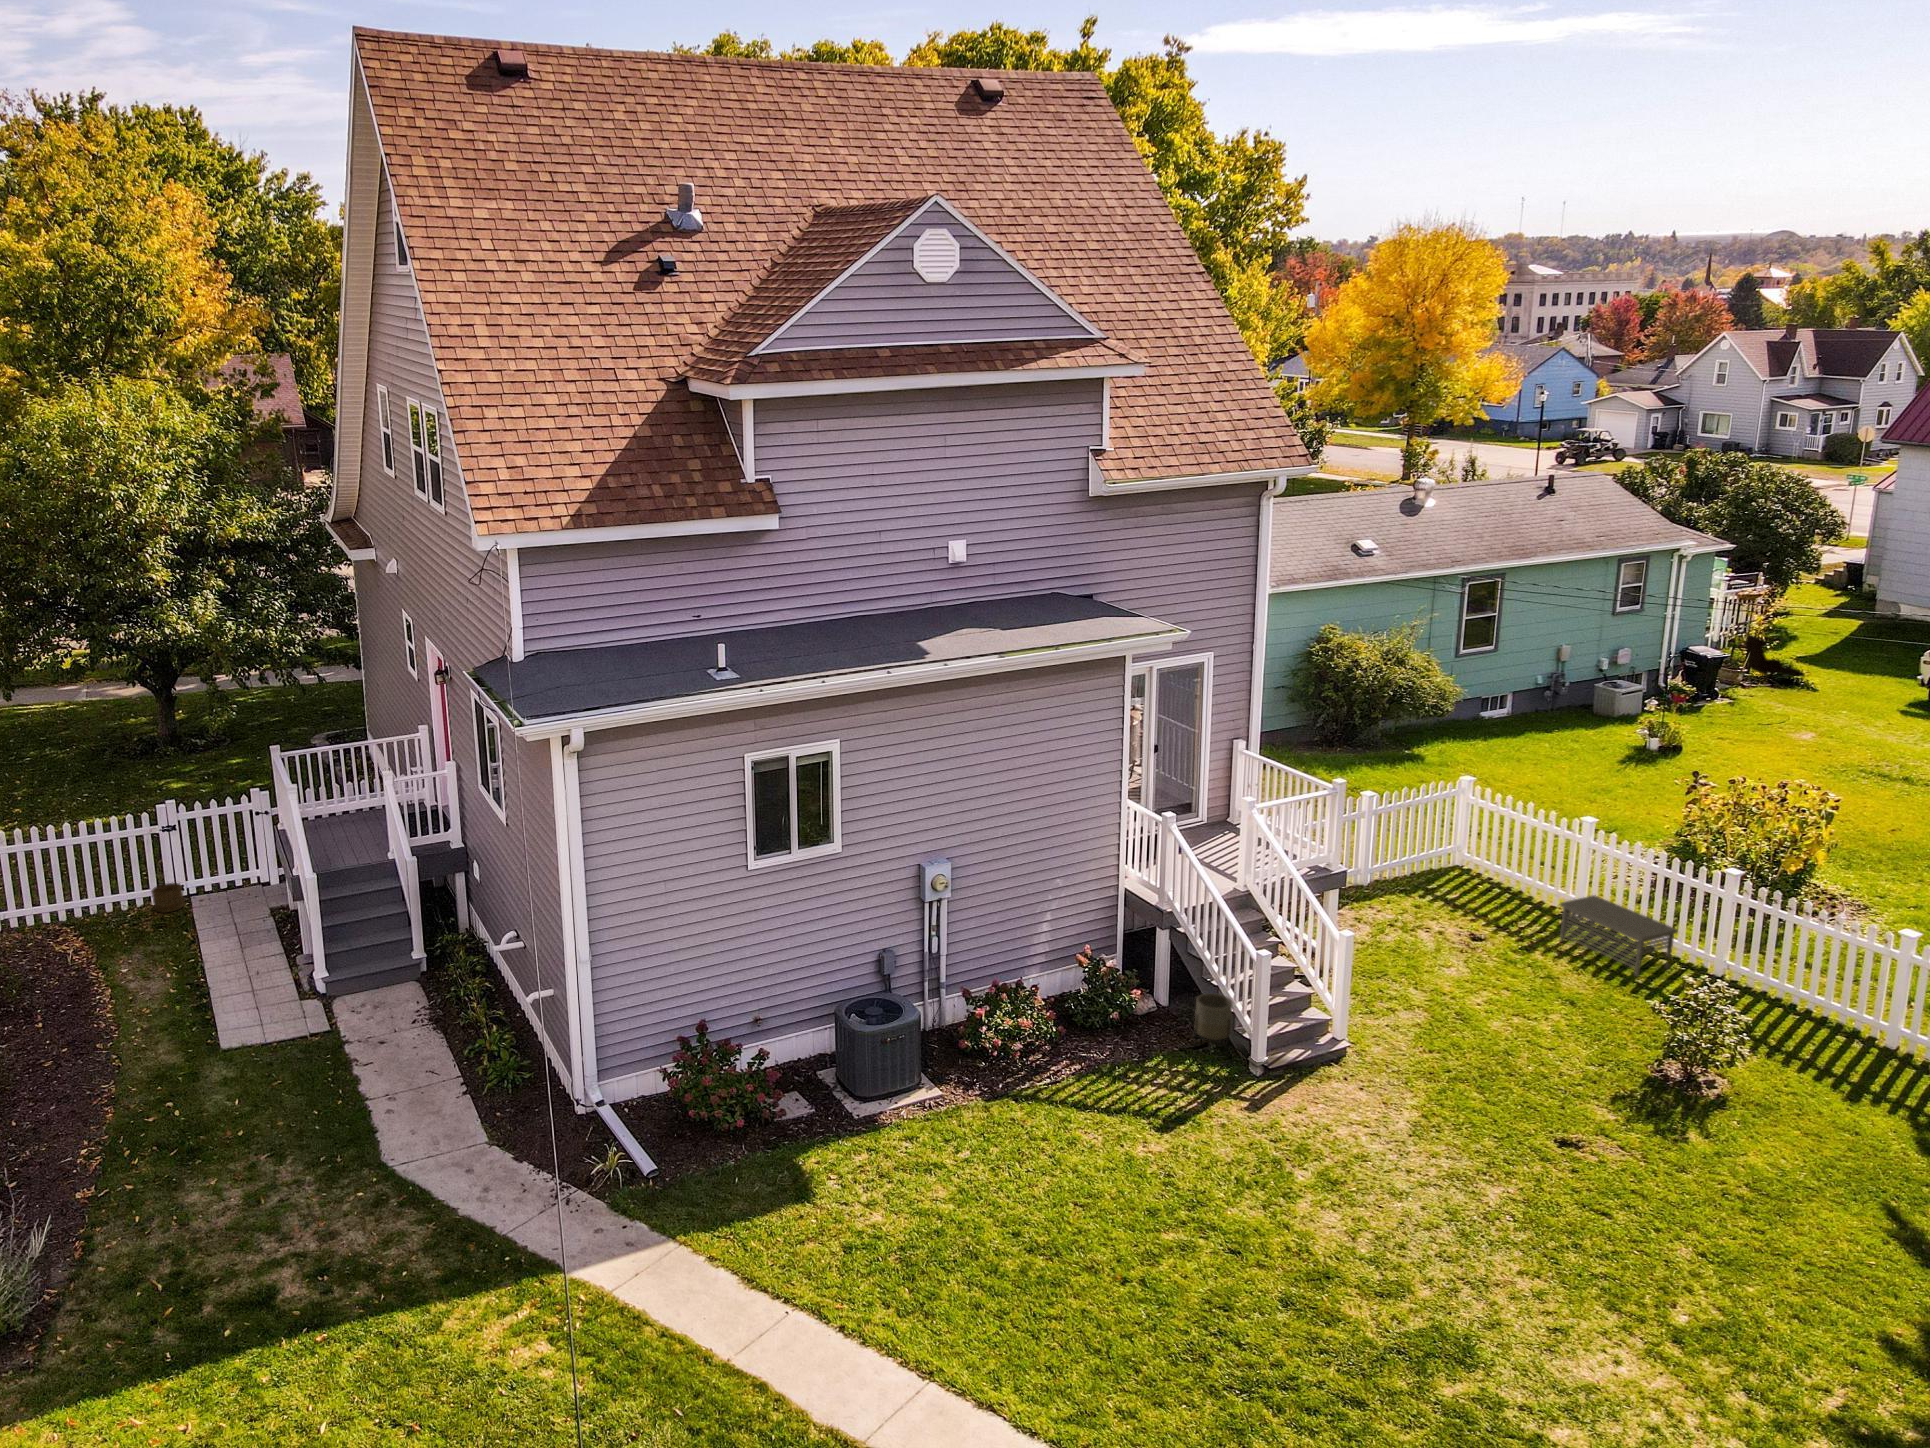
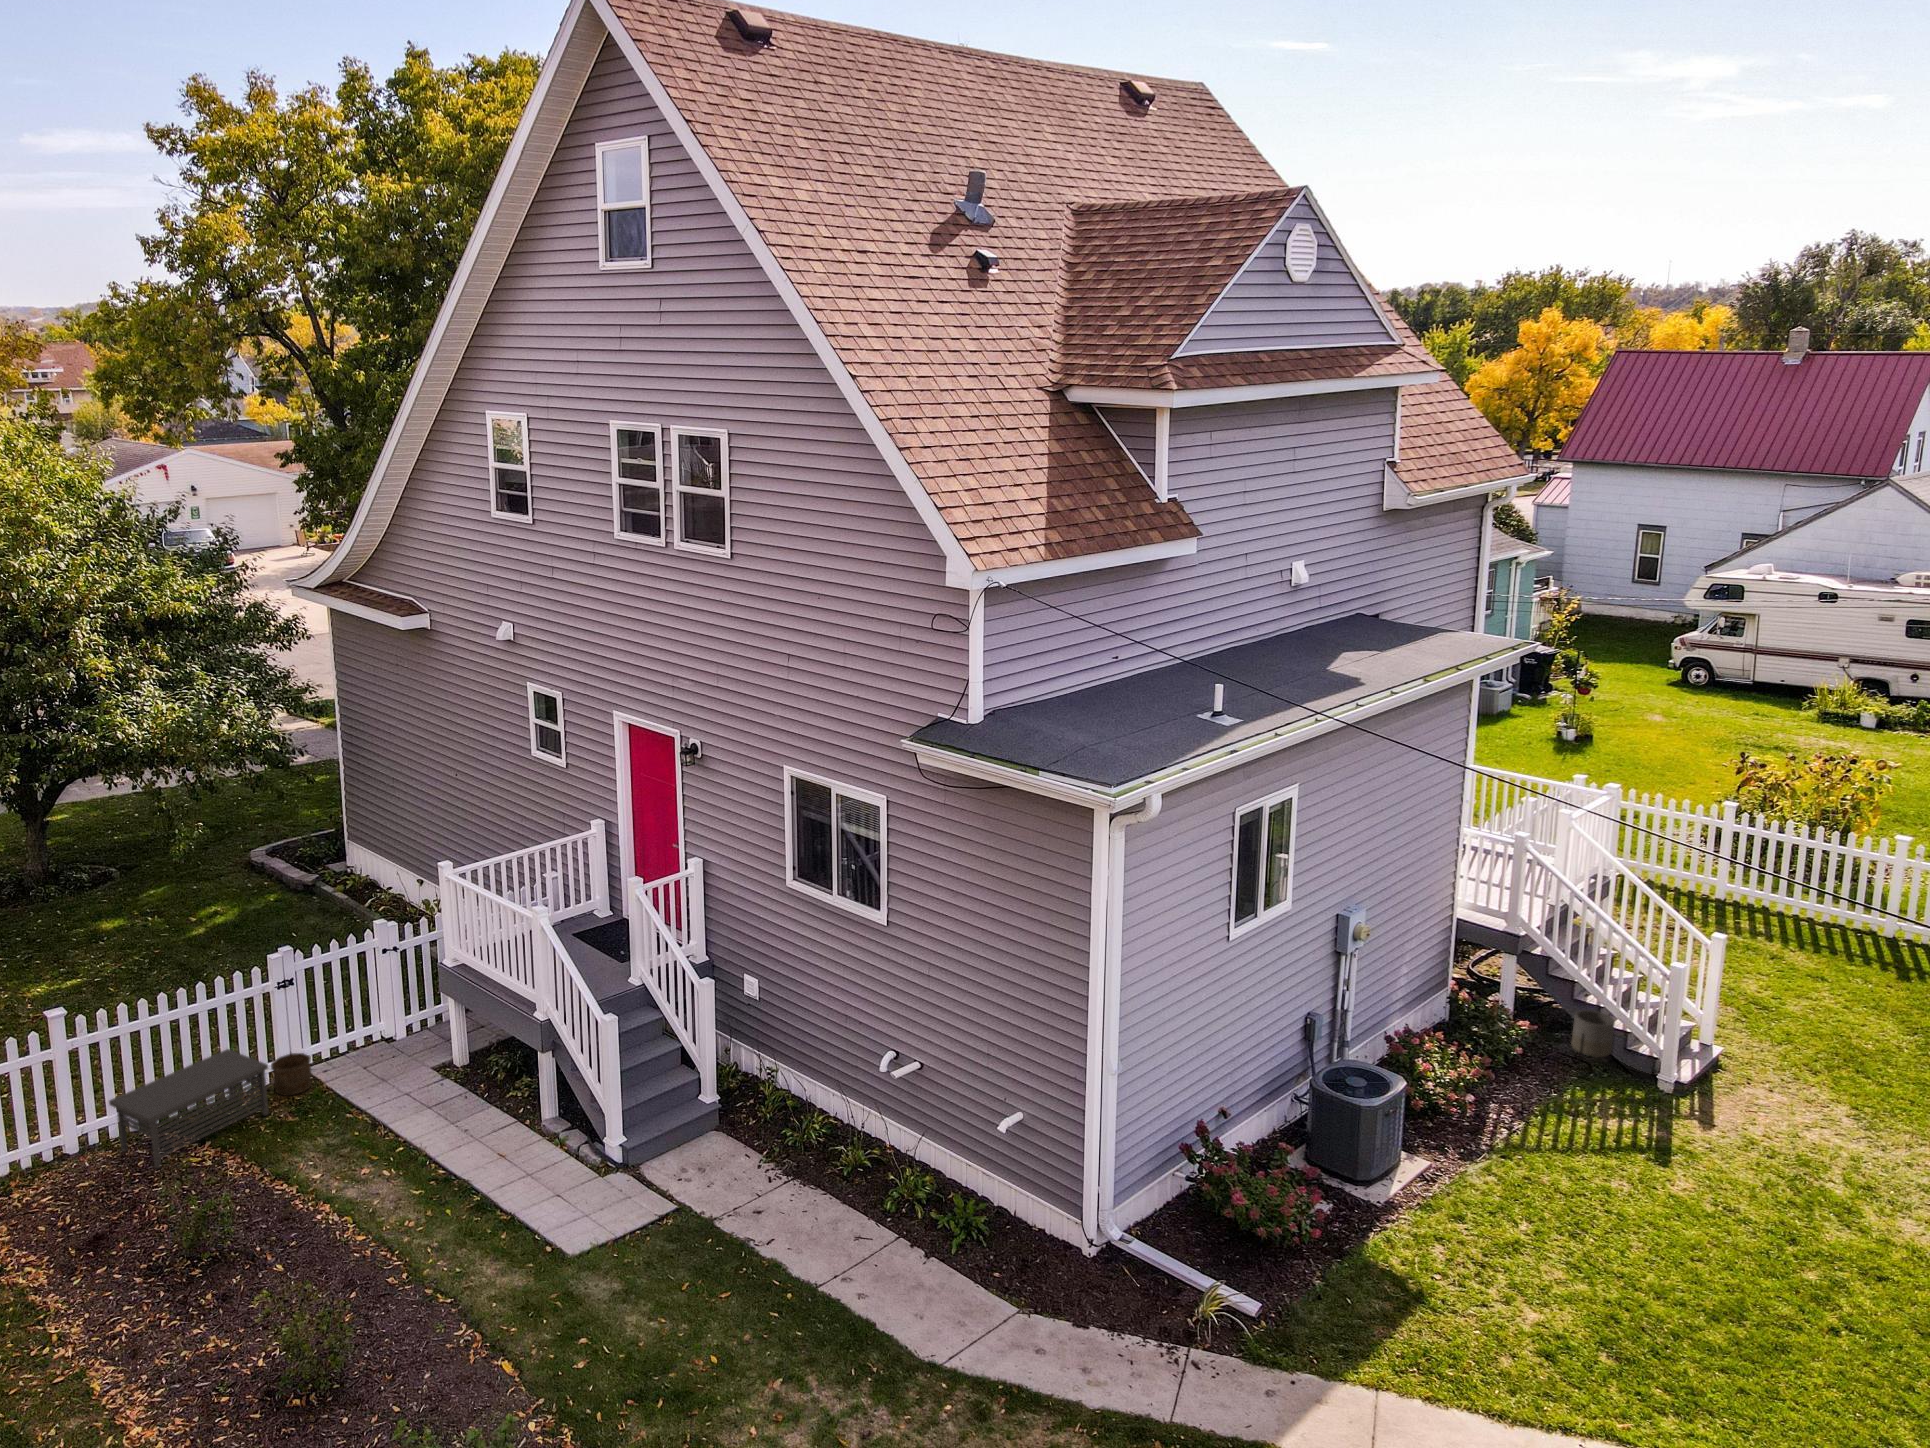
lounge chair: present [1746,635,1805,681] -> none [1561,633,1610,677]
storage bench: present [1560,895,1678,976] -> present [109,1049,269,1168]

